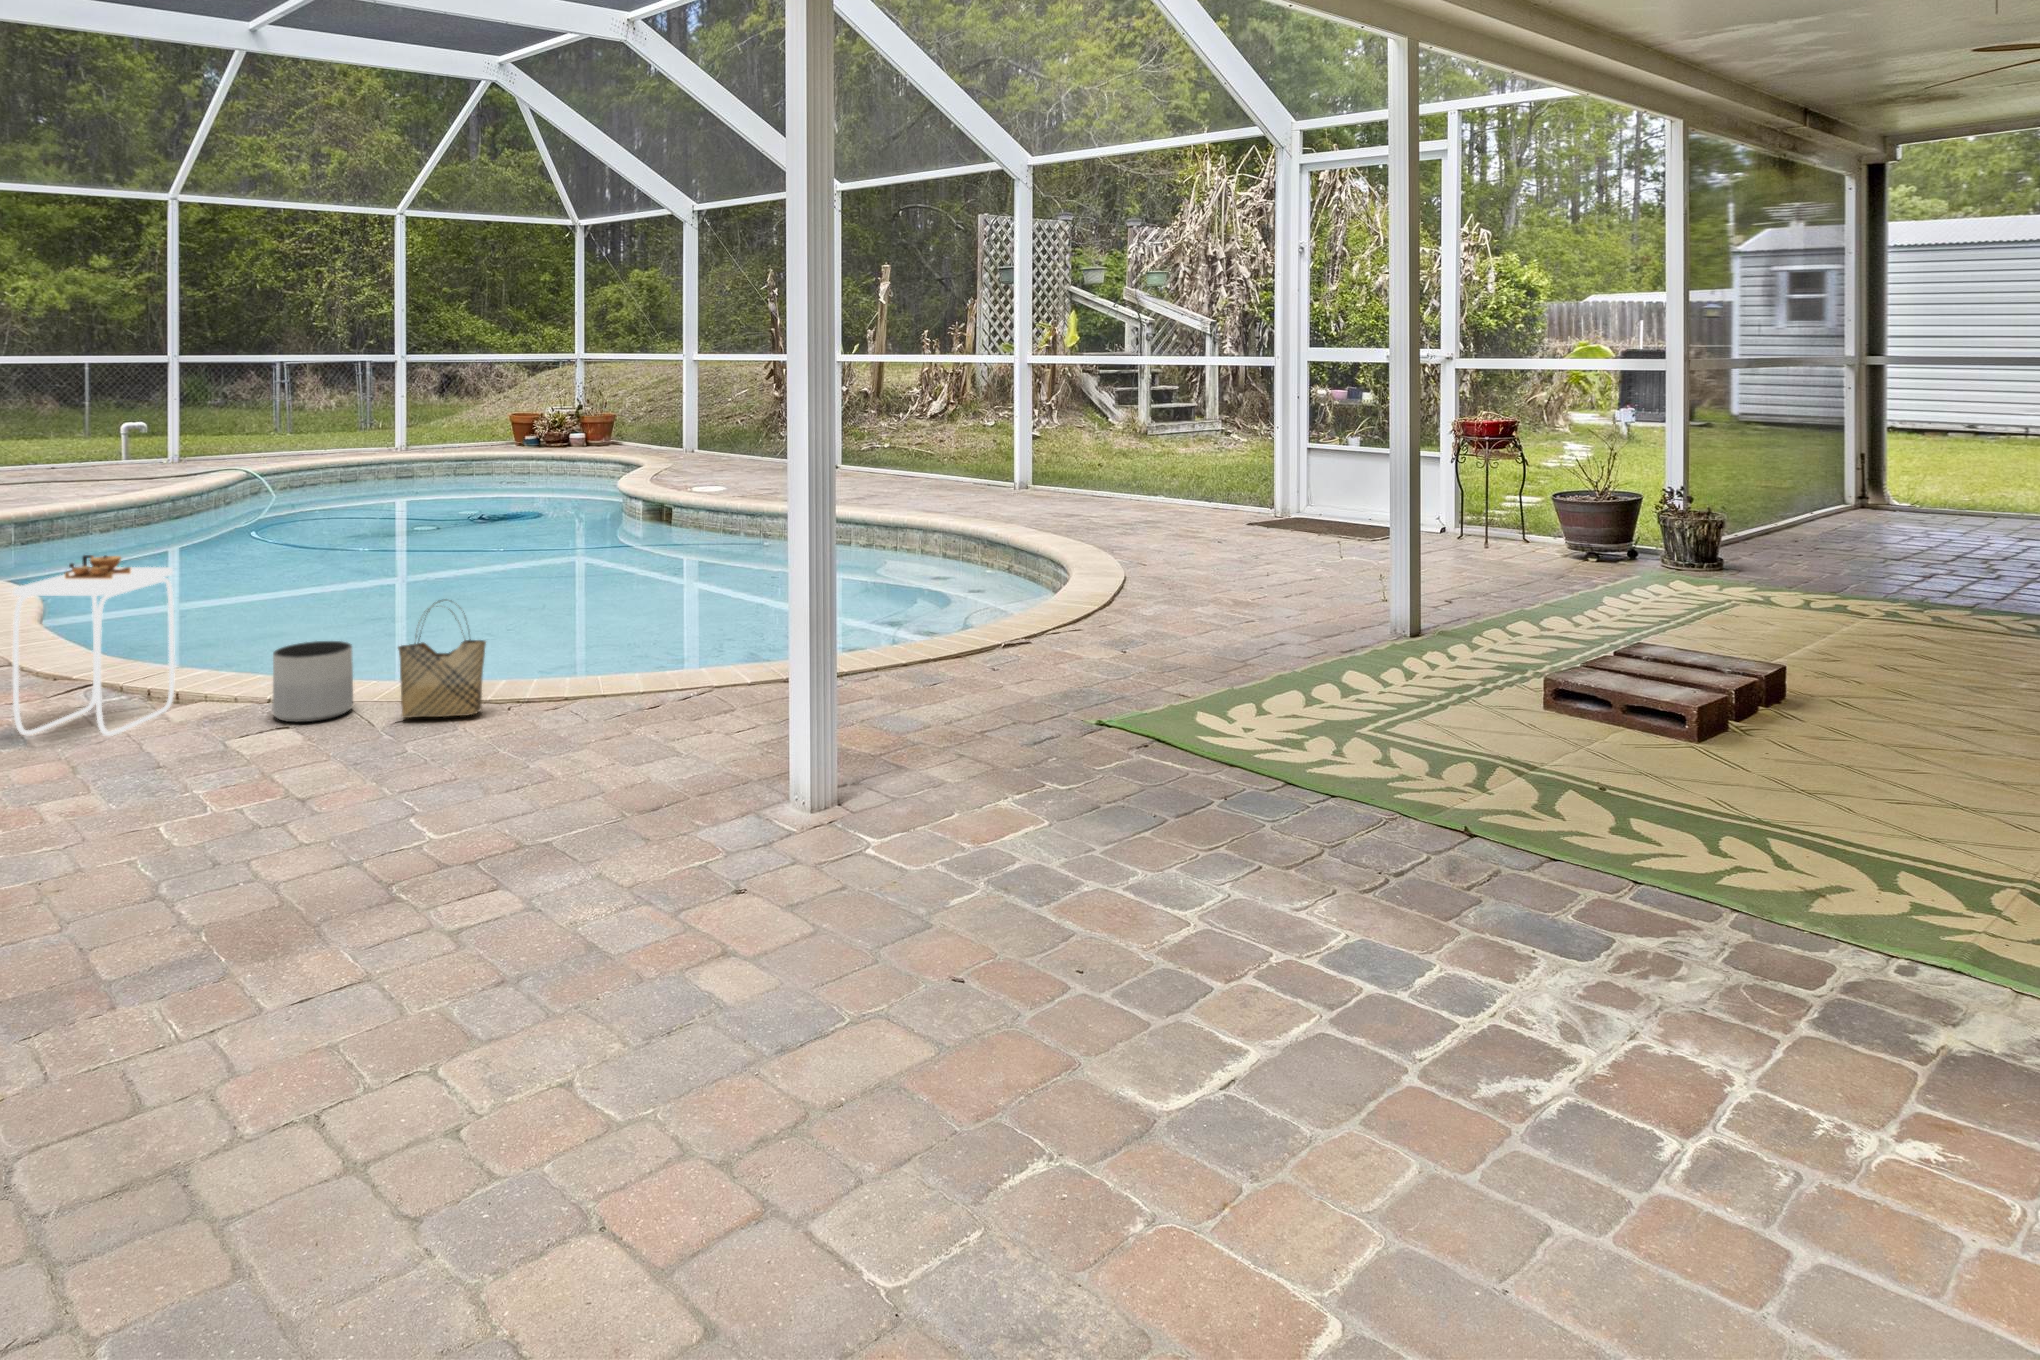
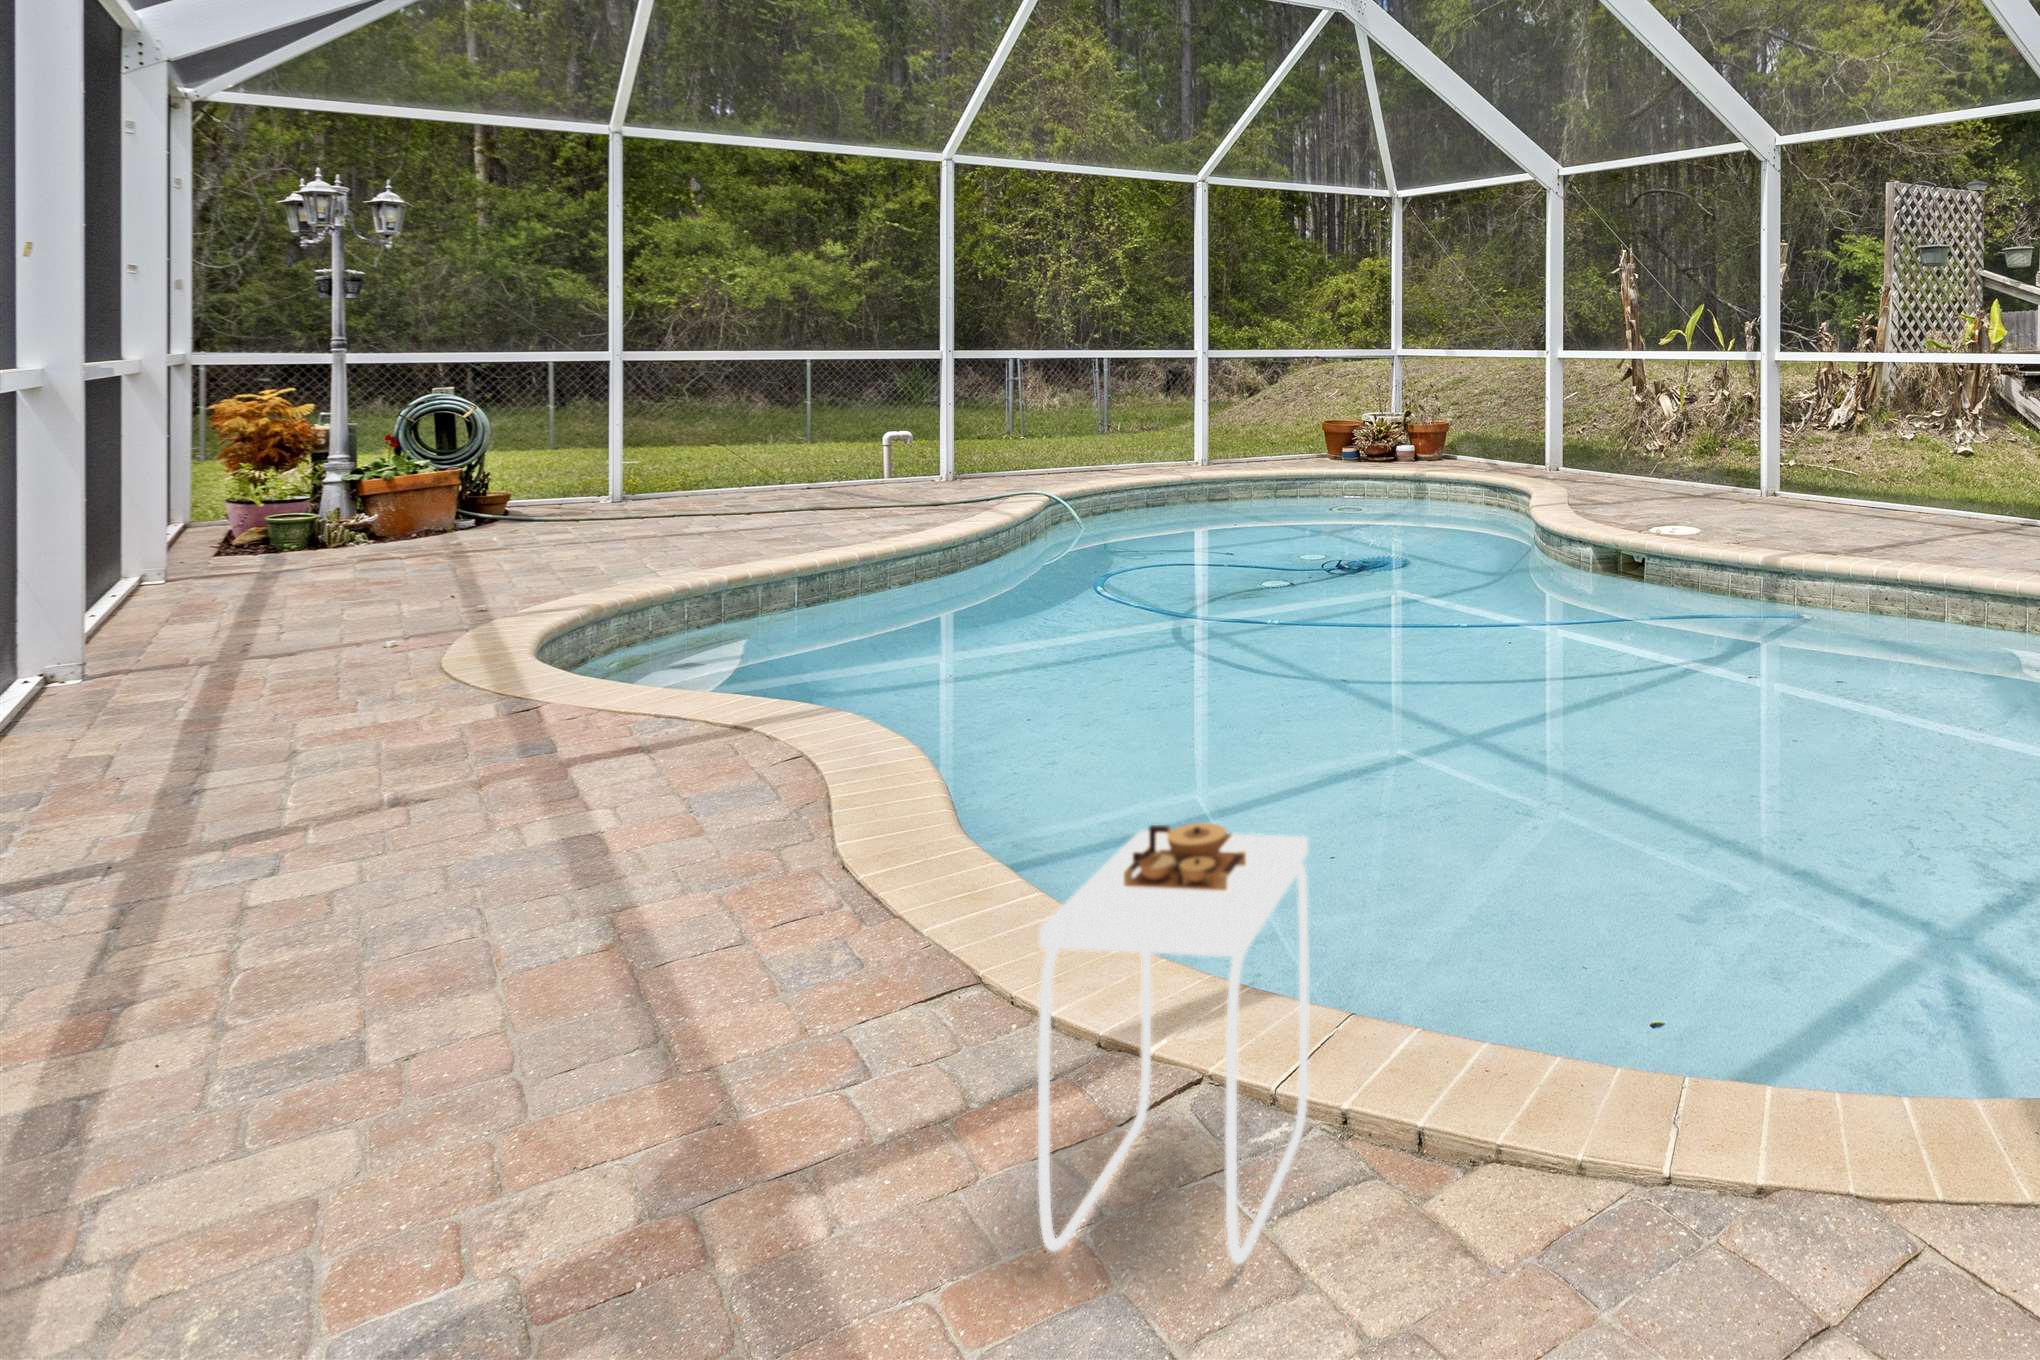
woven basket: present [398,601,486,718] -> none [1807,916,1981,1197]
planter: present [273,641,353,722] -> none [1534,987,1688,1202]

